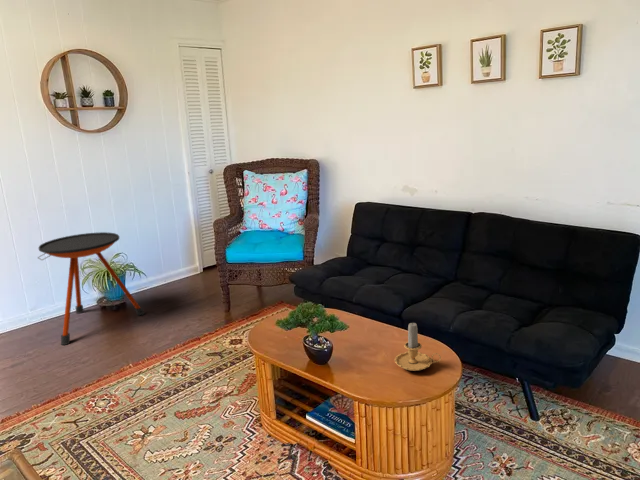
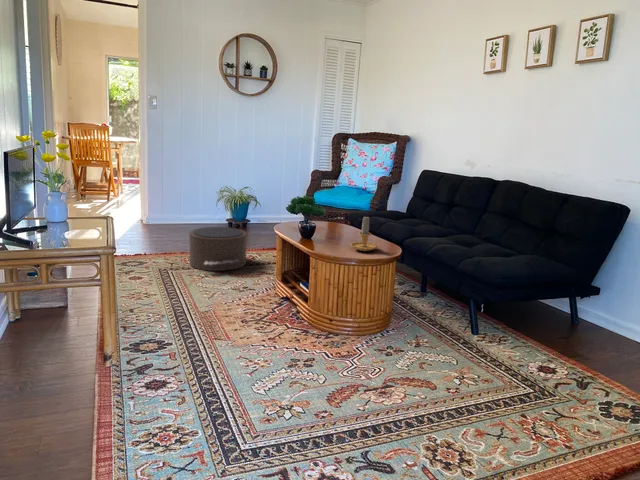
side table: present [38,232,144,345] -> none [192,166,254,234]
pouf: none [83,338,182,421] -> present [188,227,246,271]

